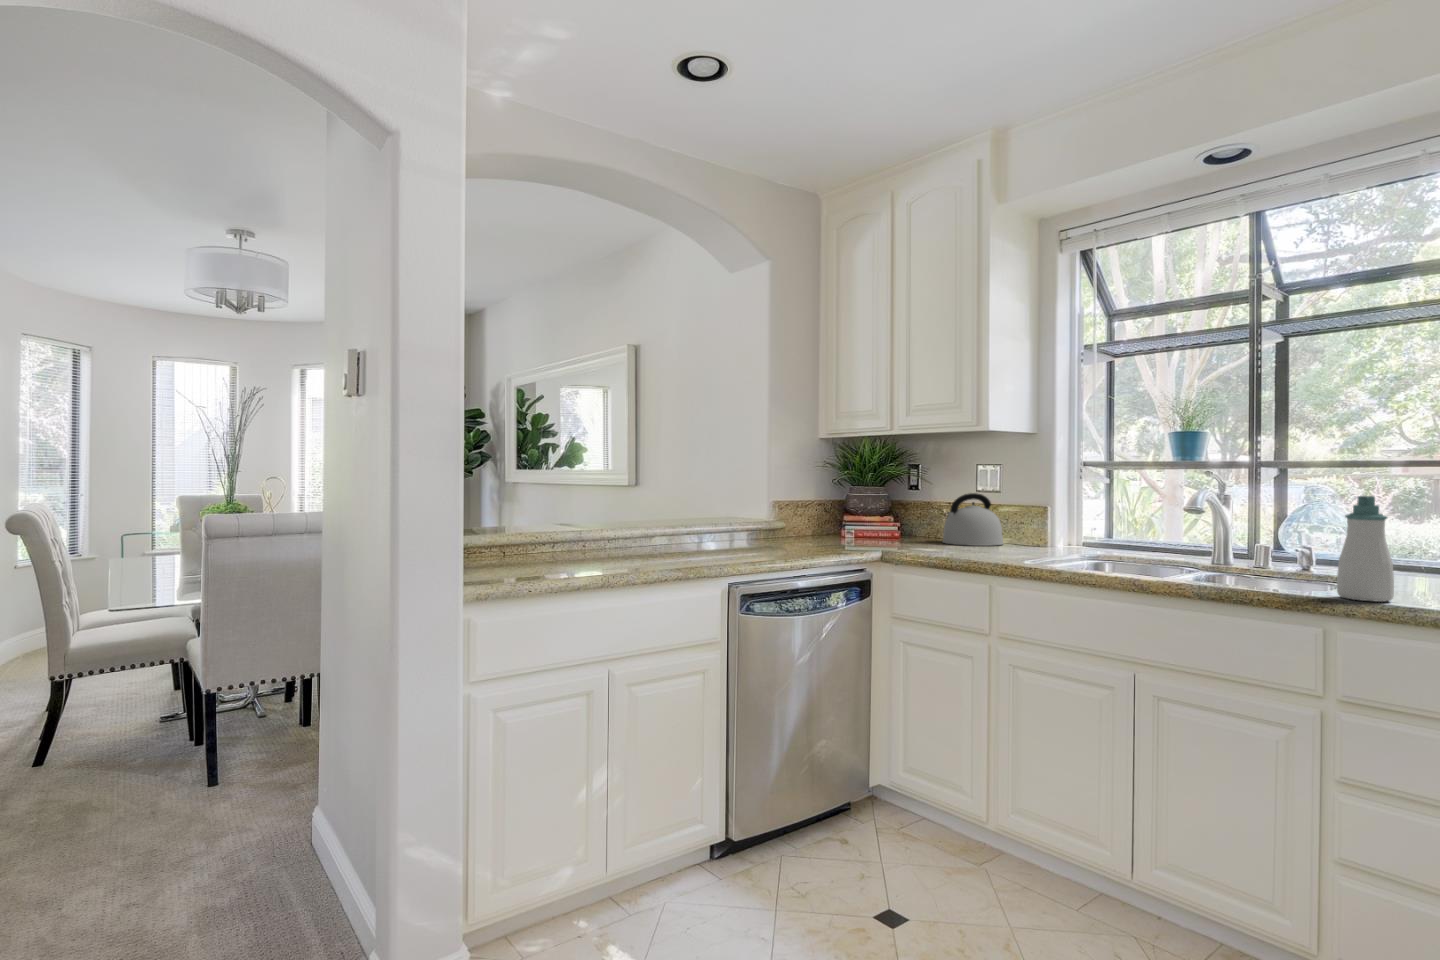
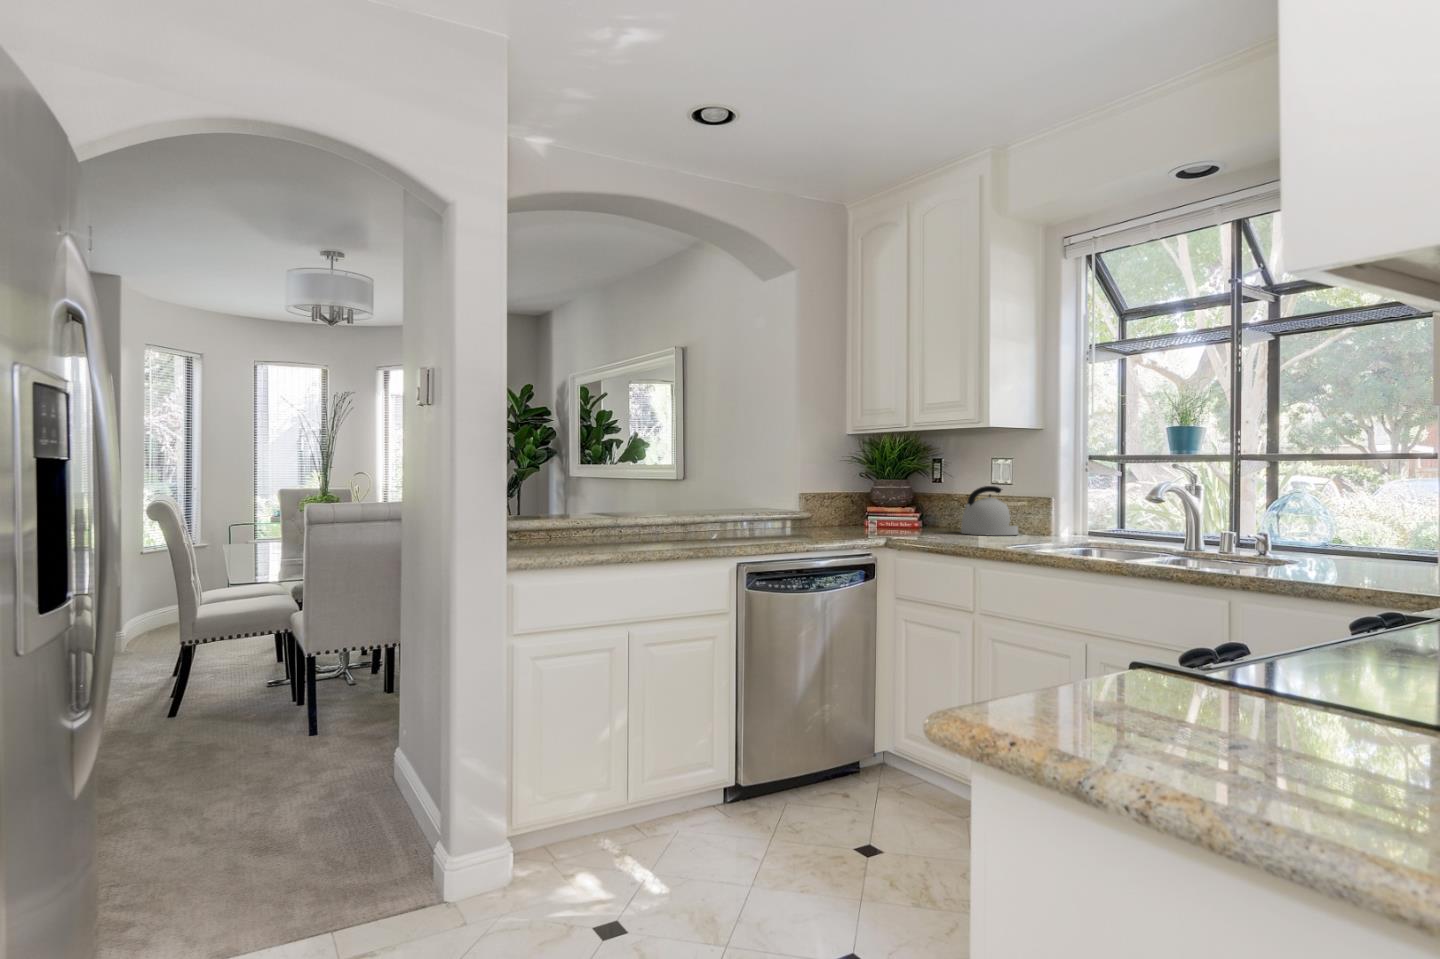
soap bottle: present [1337,496,1394,602] -> none [1253,485,1300,579]

